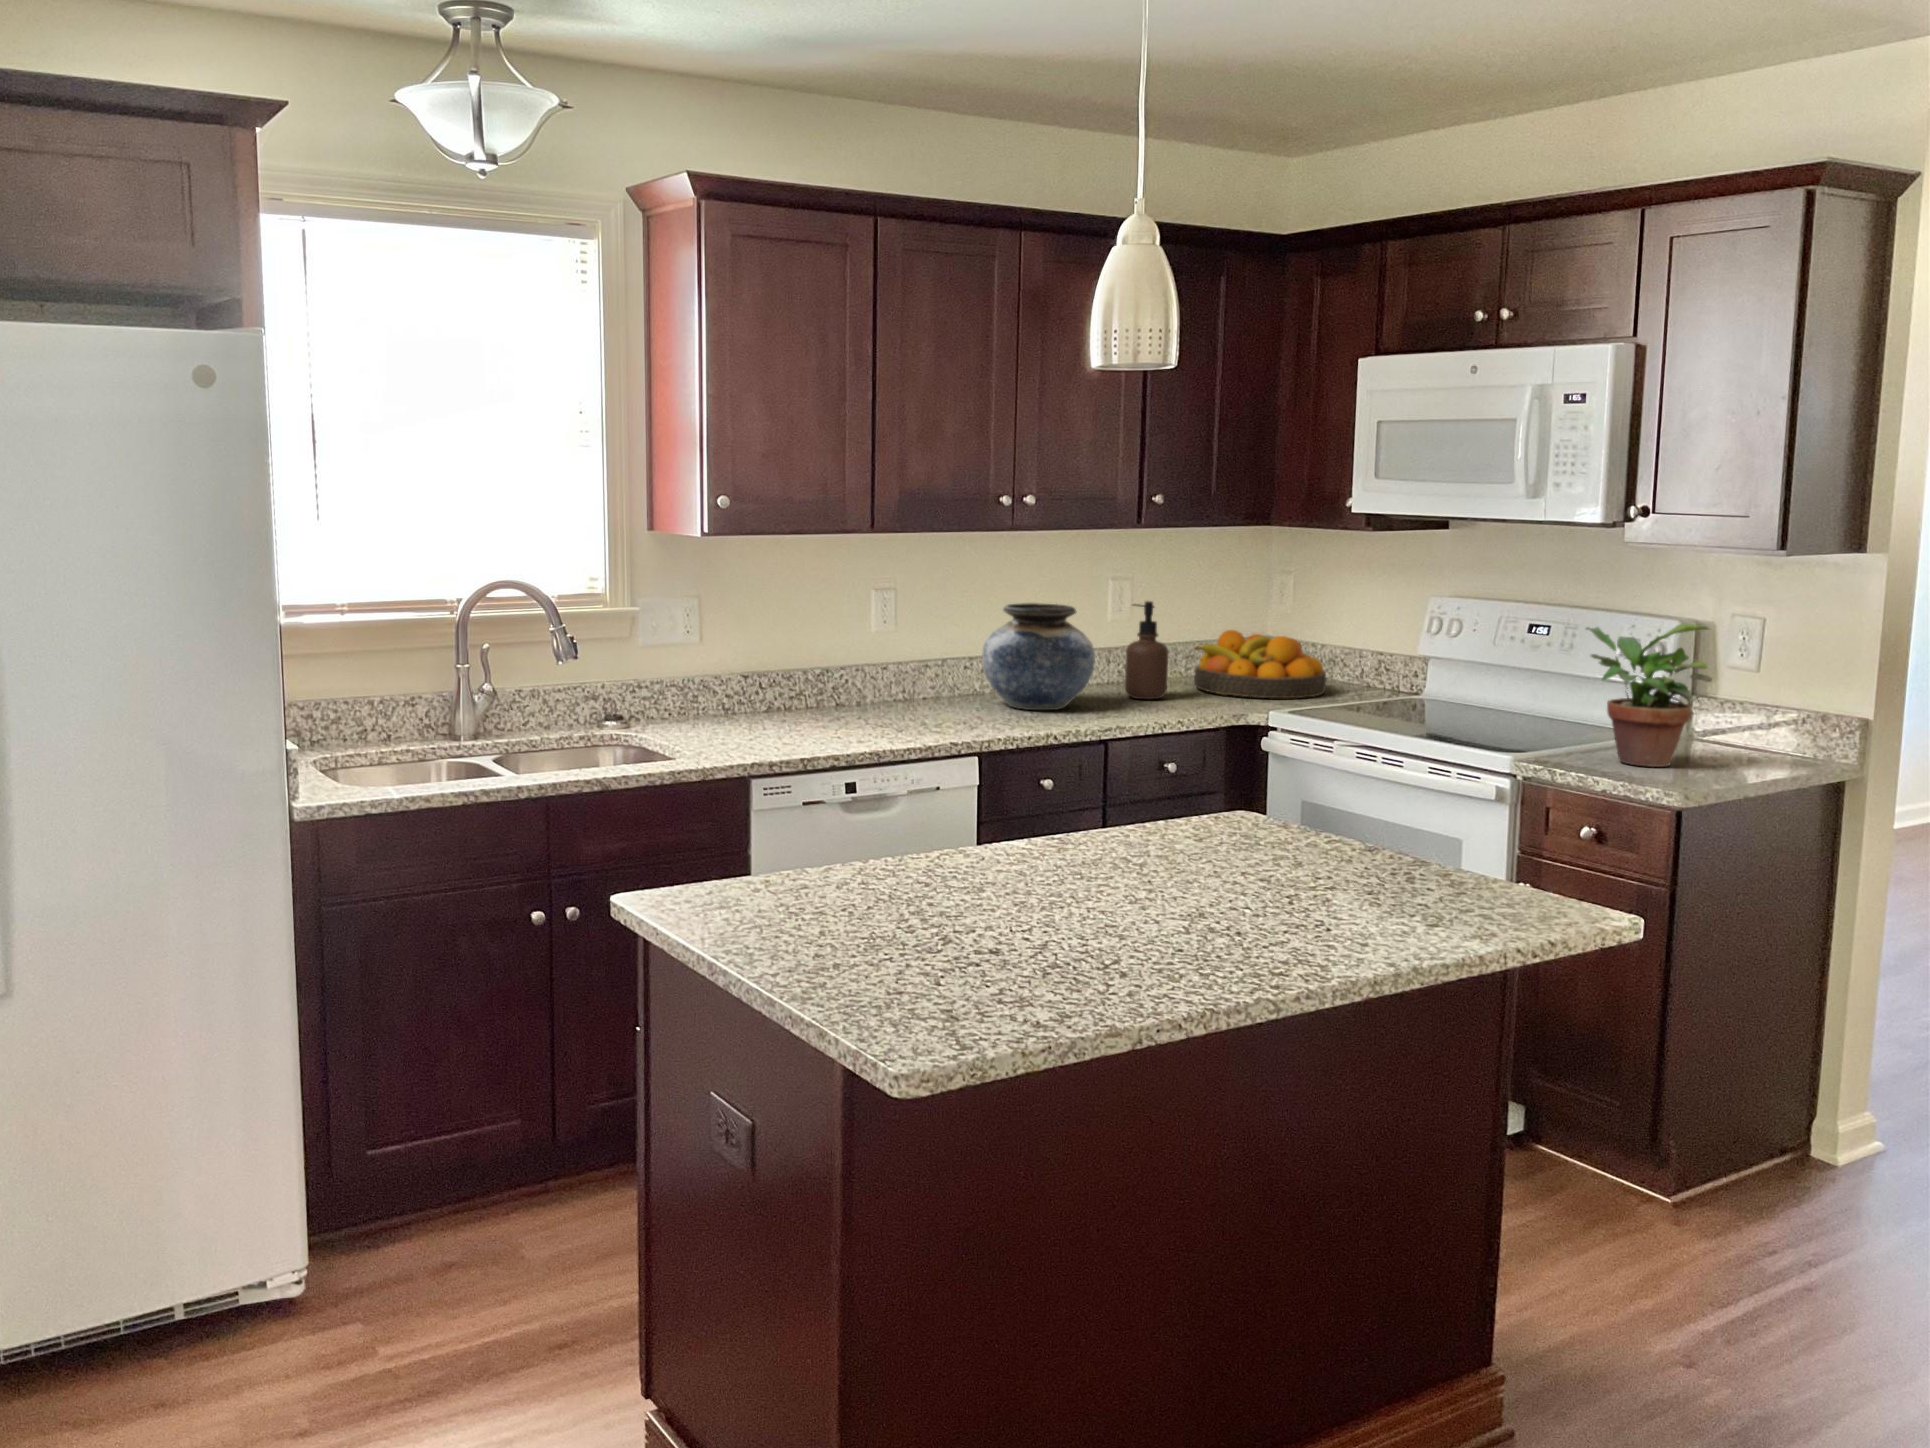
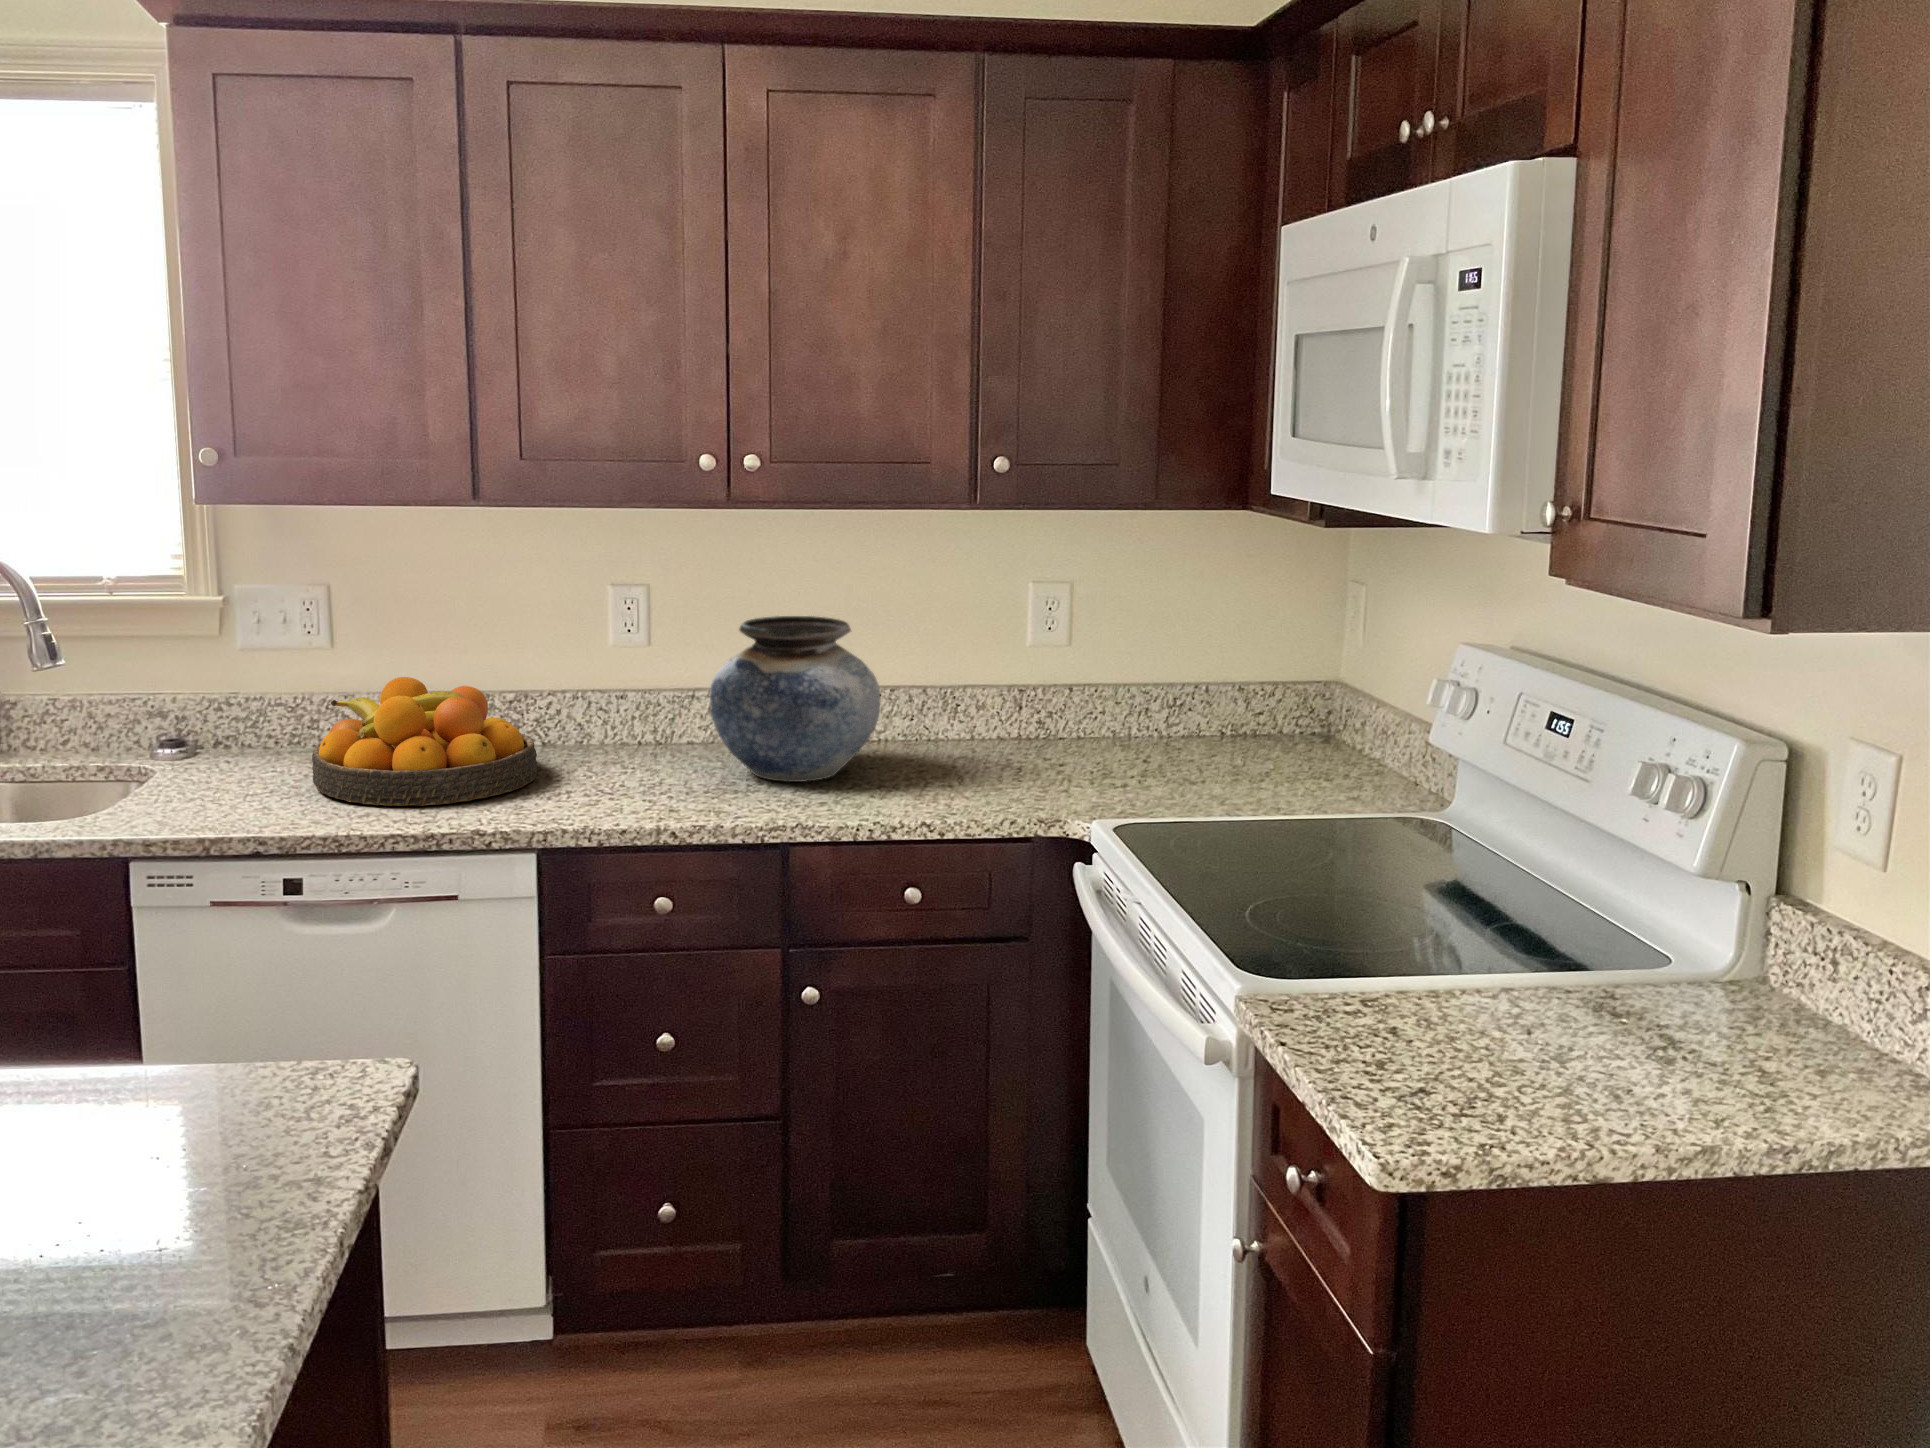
soap dispenser: present [1125,601,1168,700] -> none [968,622,1033,775]
potted plant: present [1586,623,1712,767] -> none [1440,745,1703,1081]
fruit bowl: present [1194,630,1326,698] -> present [312,677,537,806]

